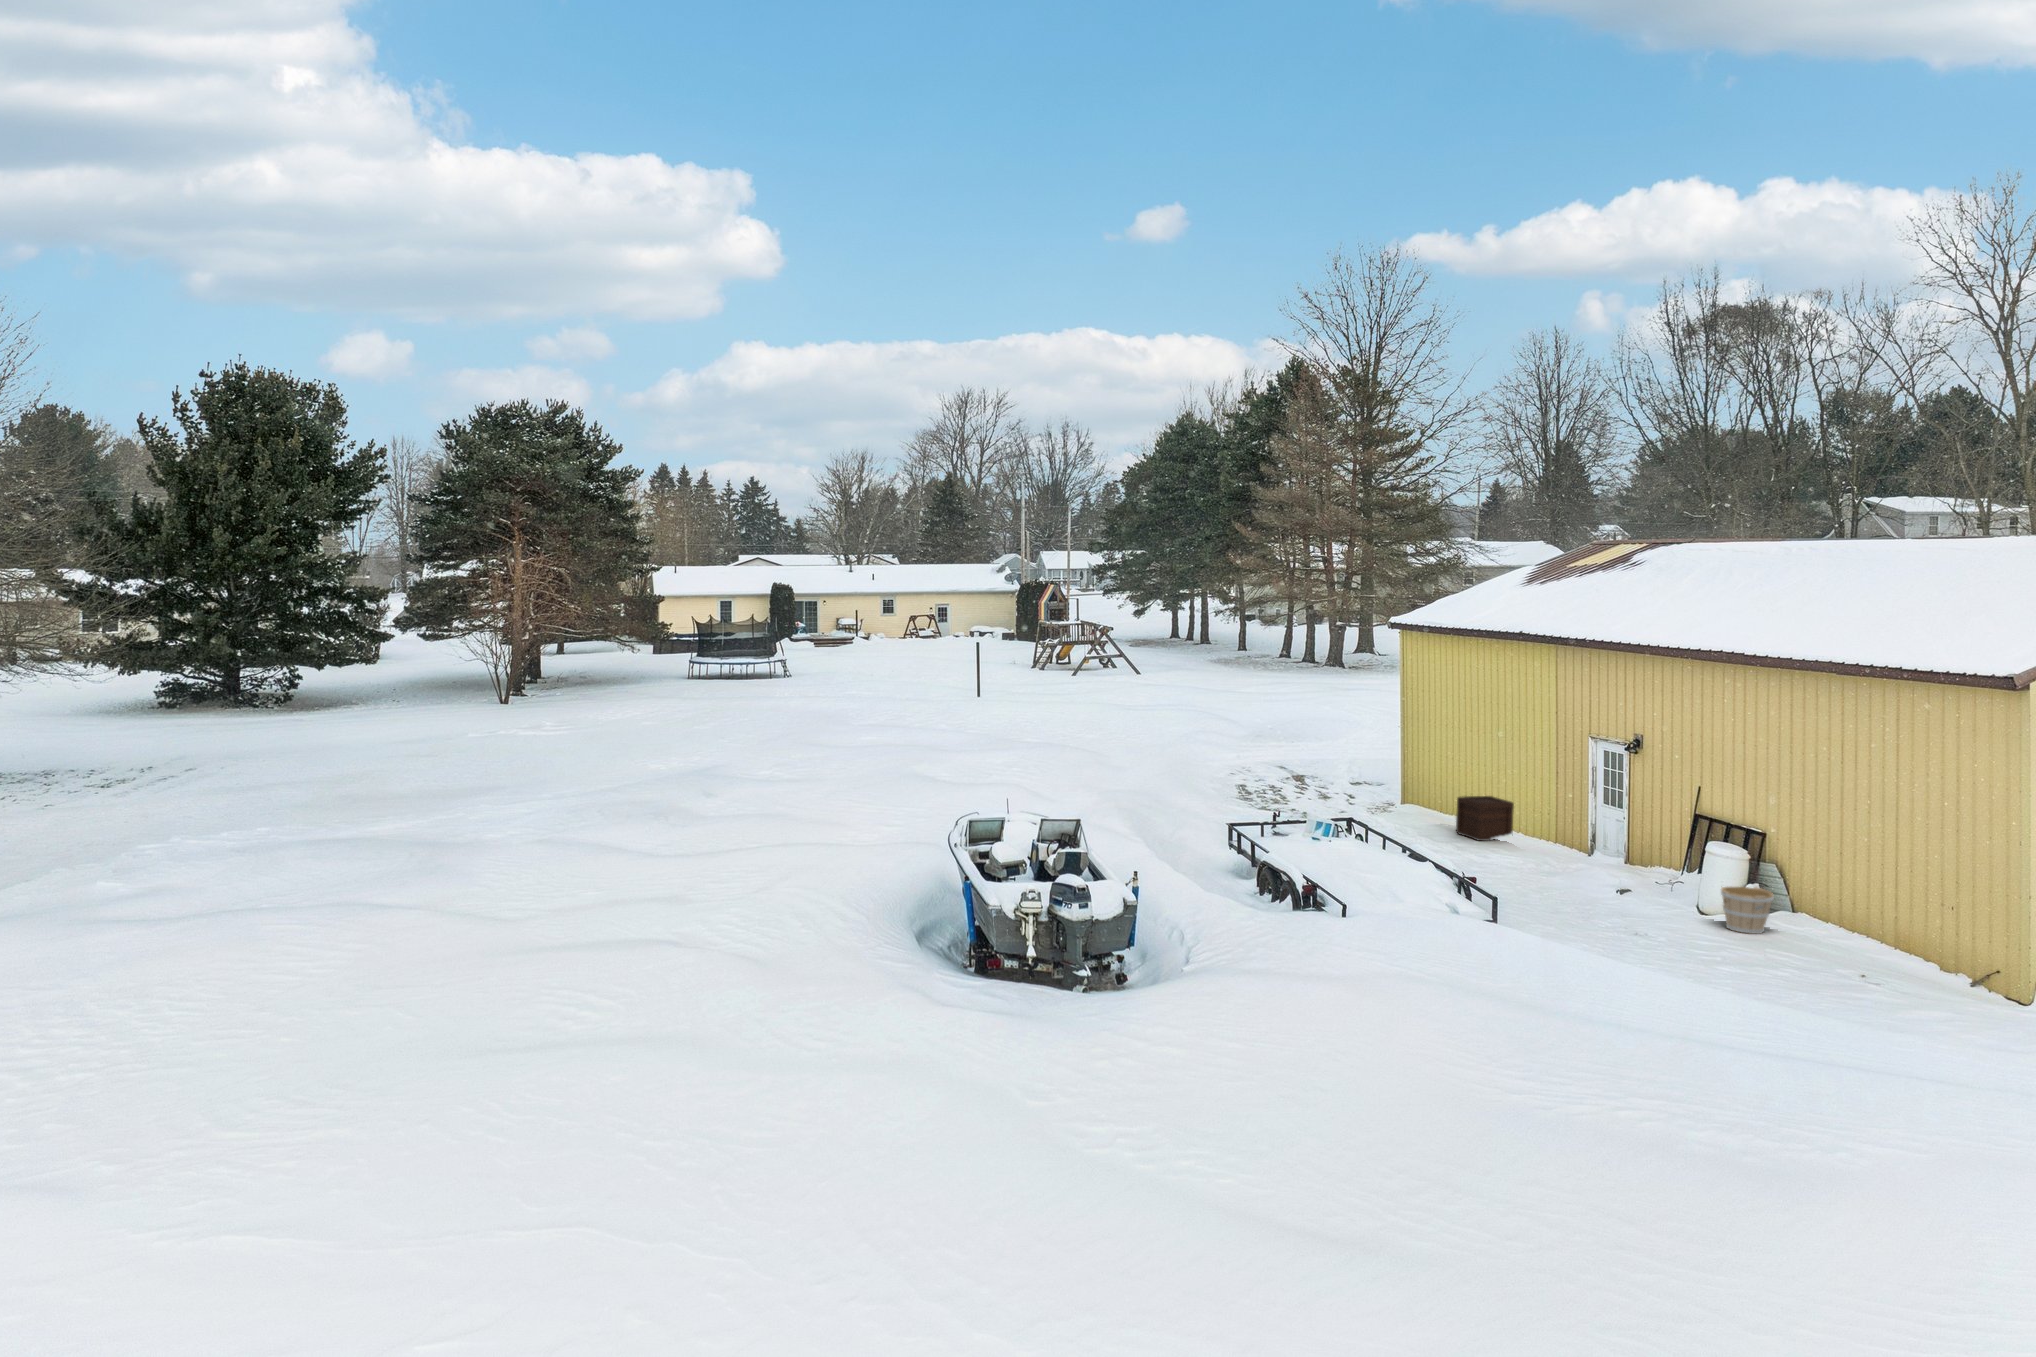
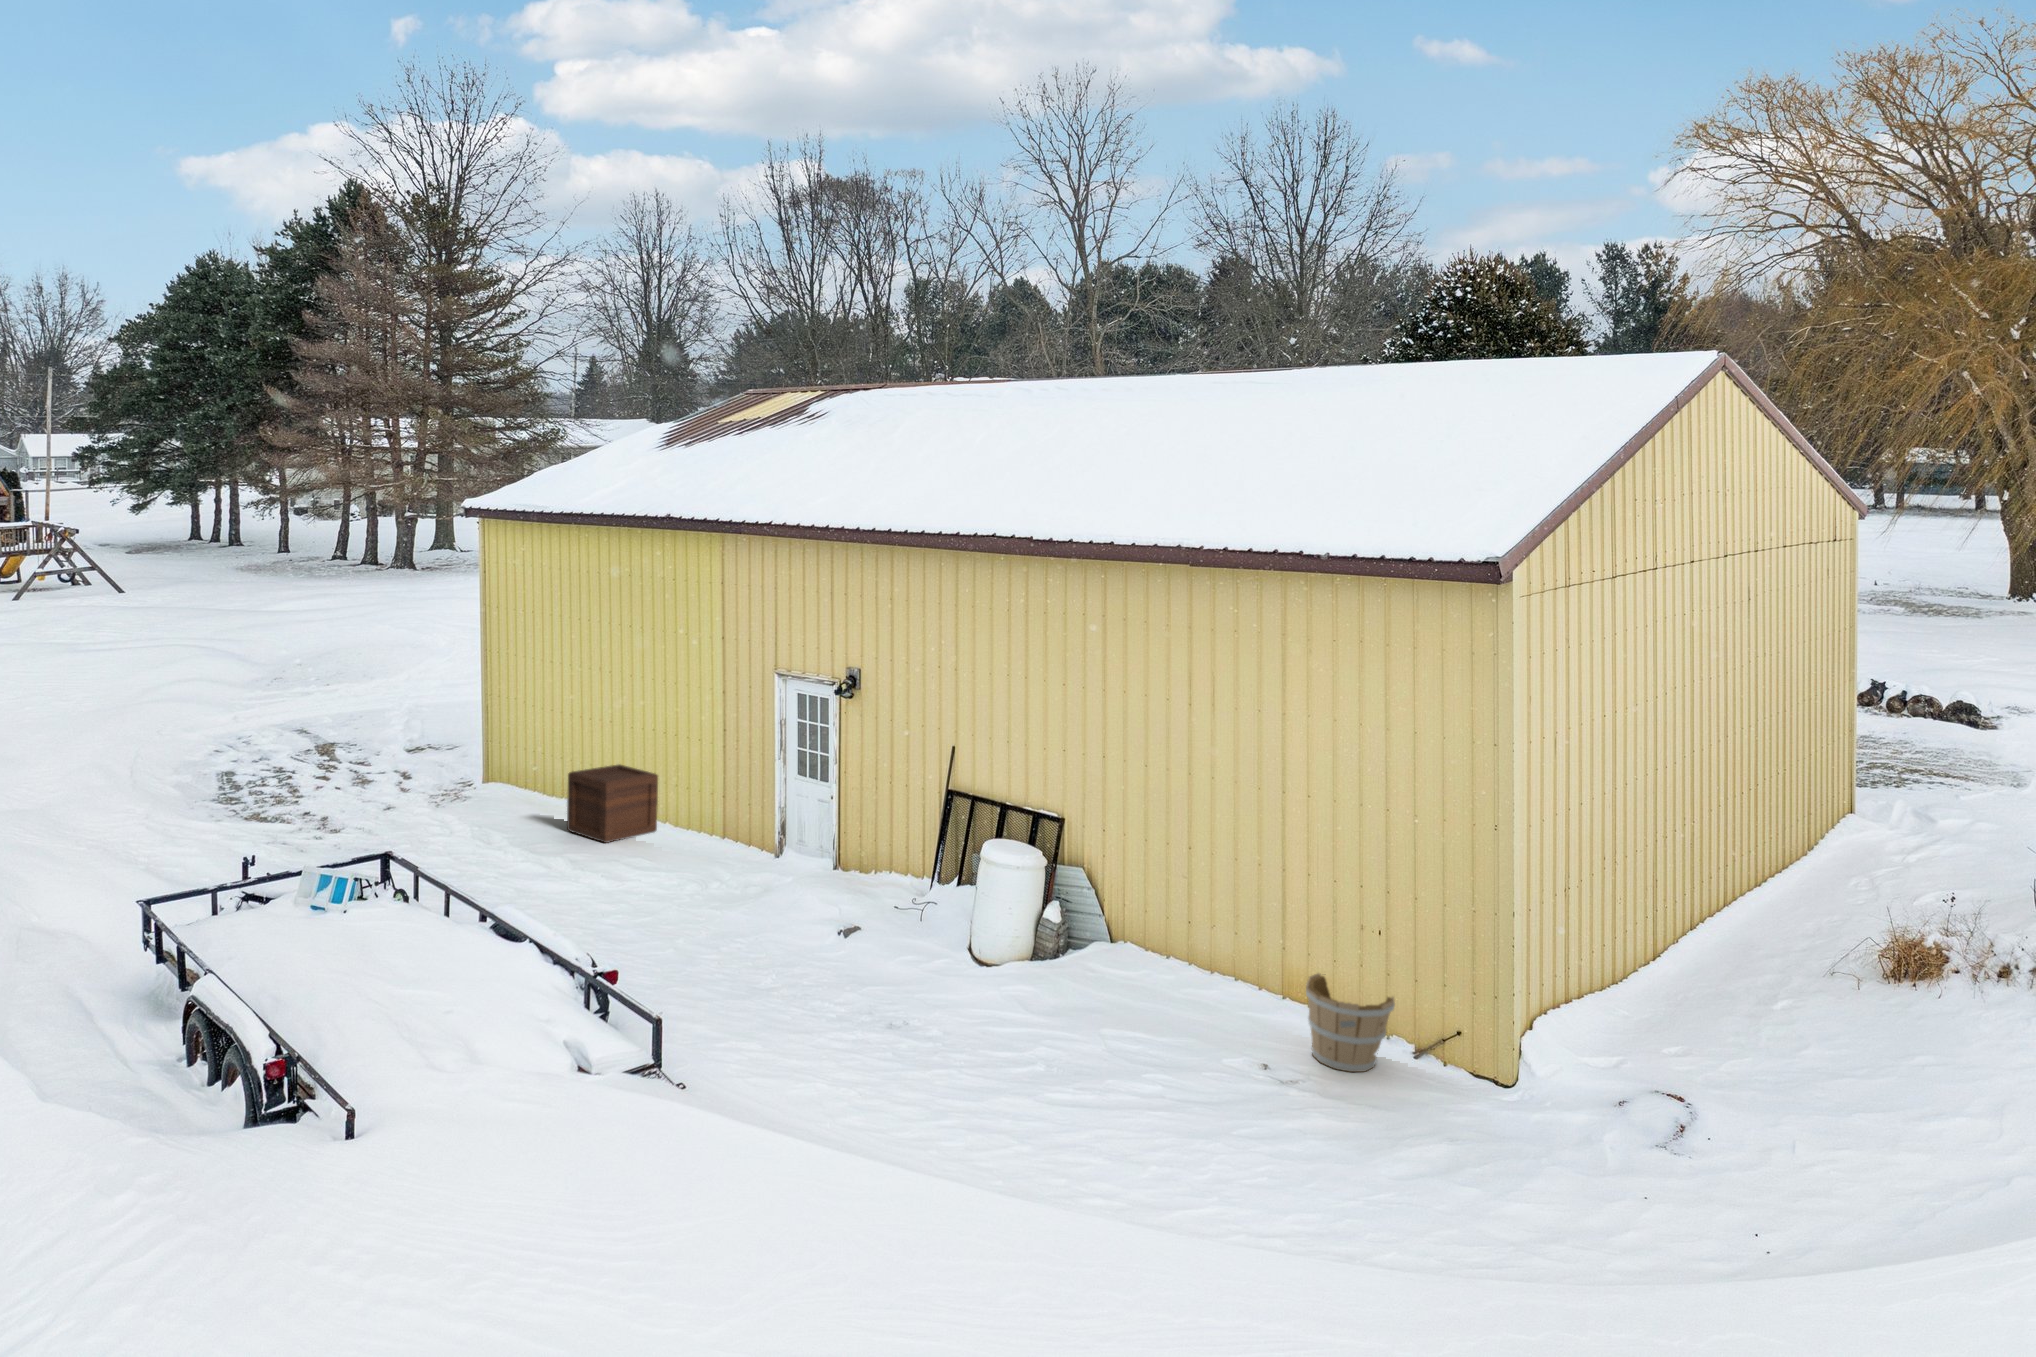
wooden bucket: present [1721,887,1774,934] -> present [1306,973,1395,1072]

